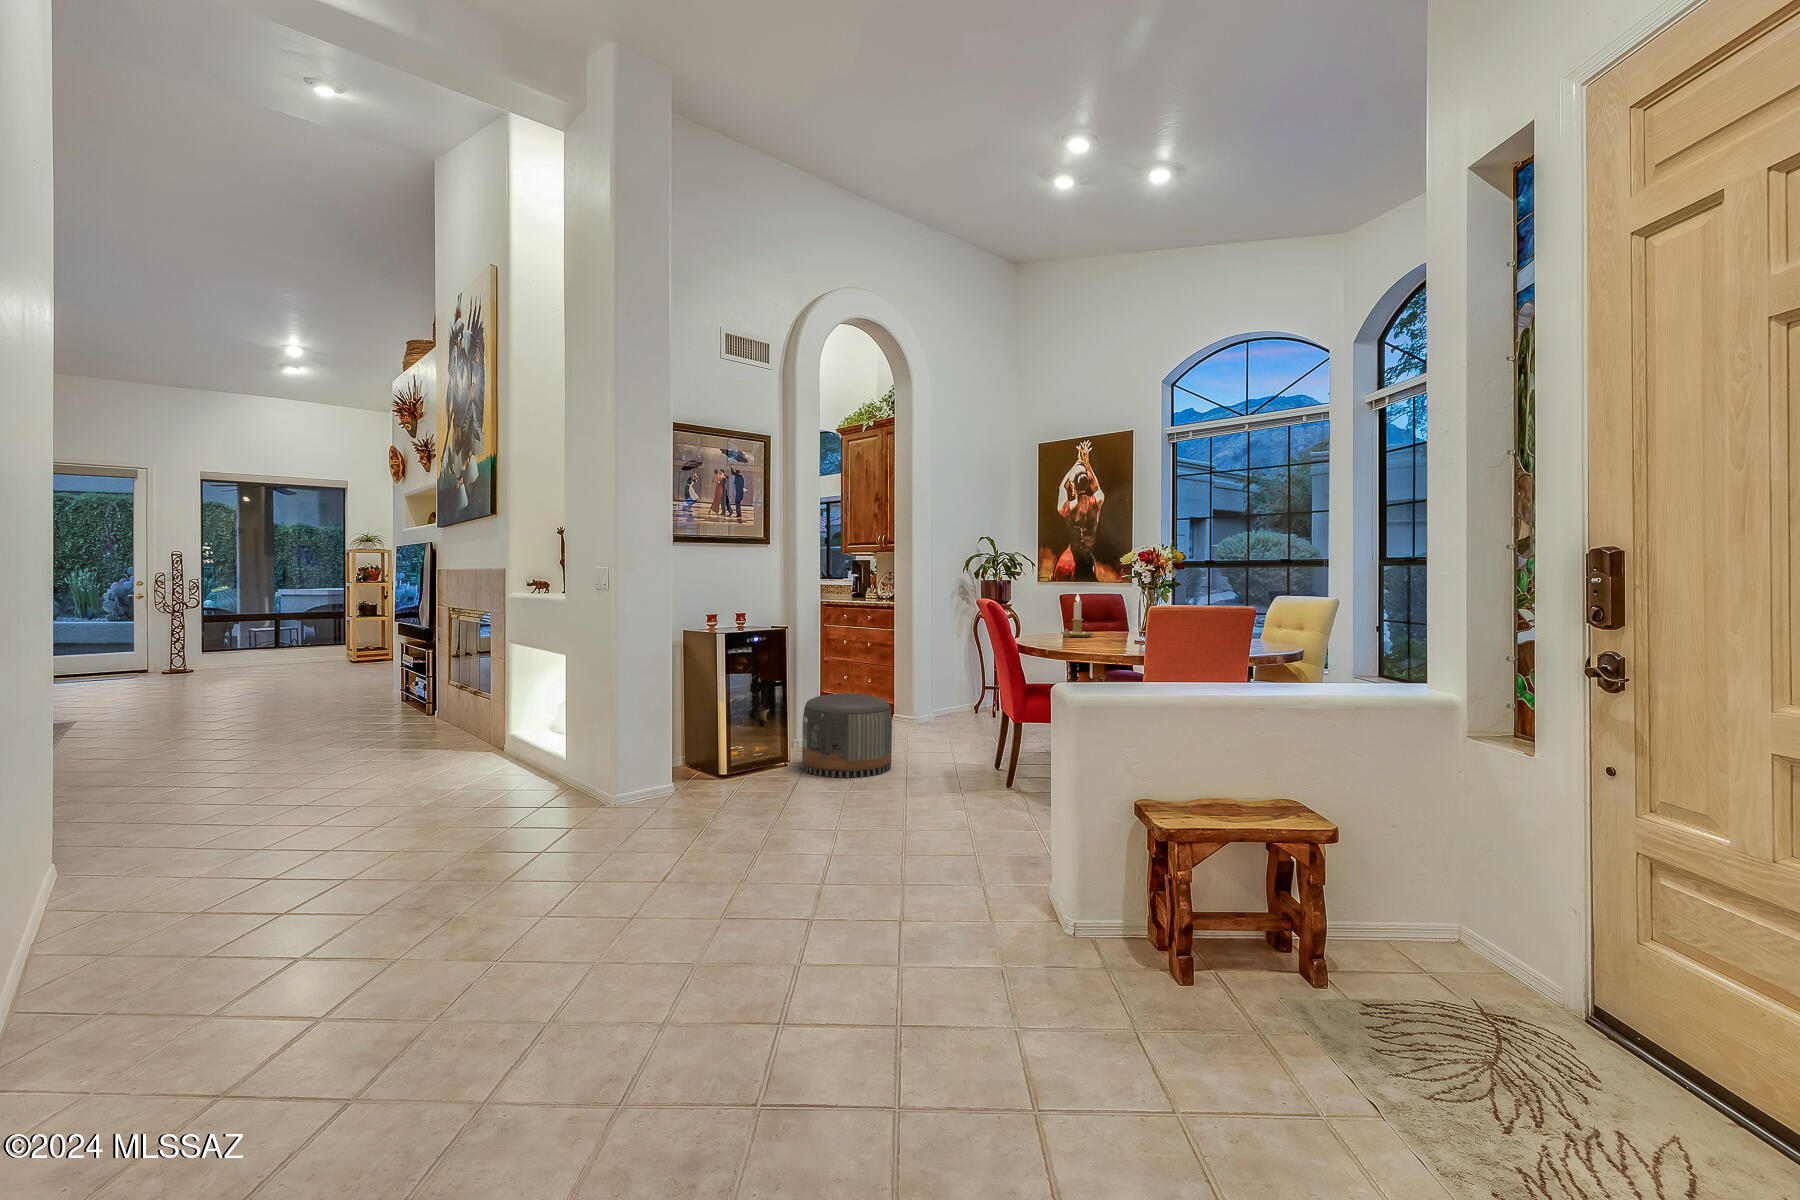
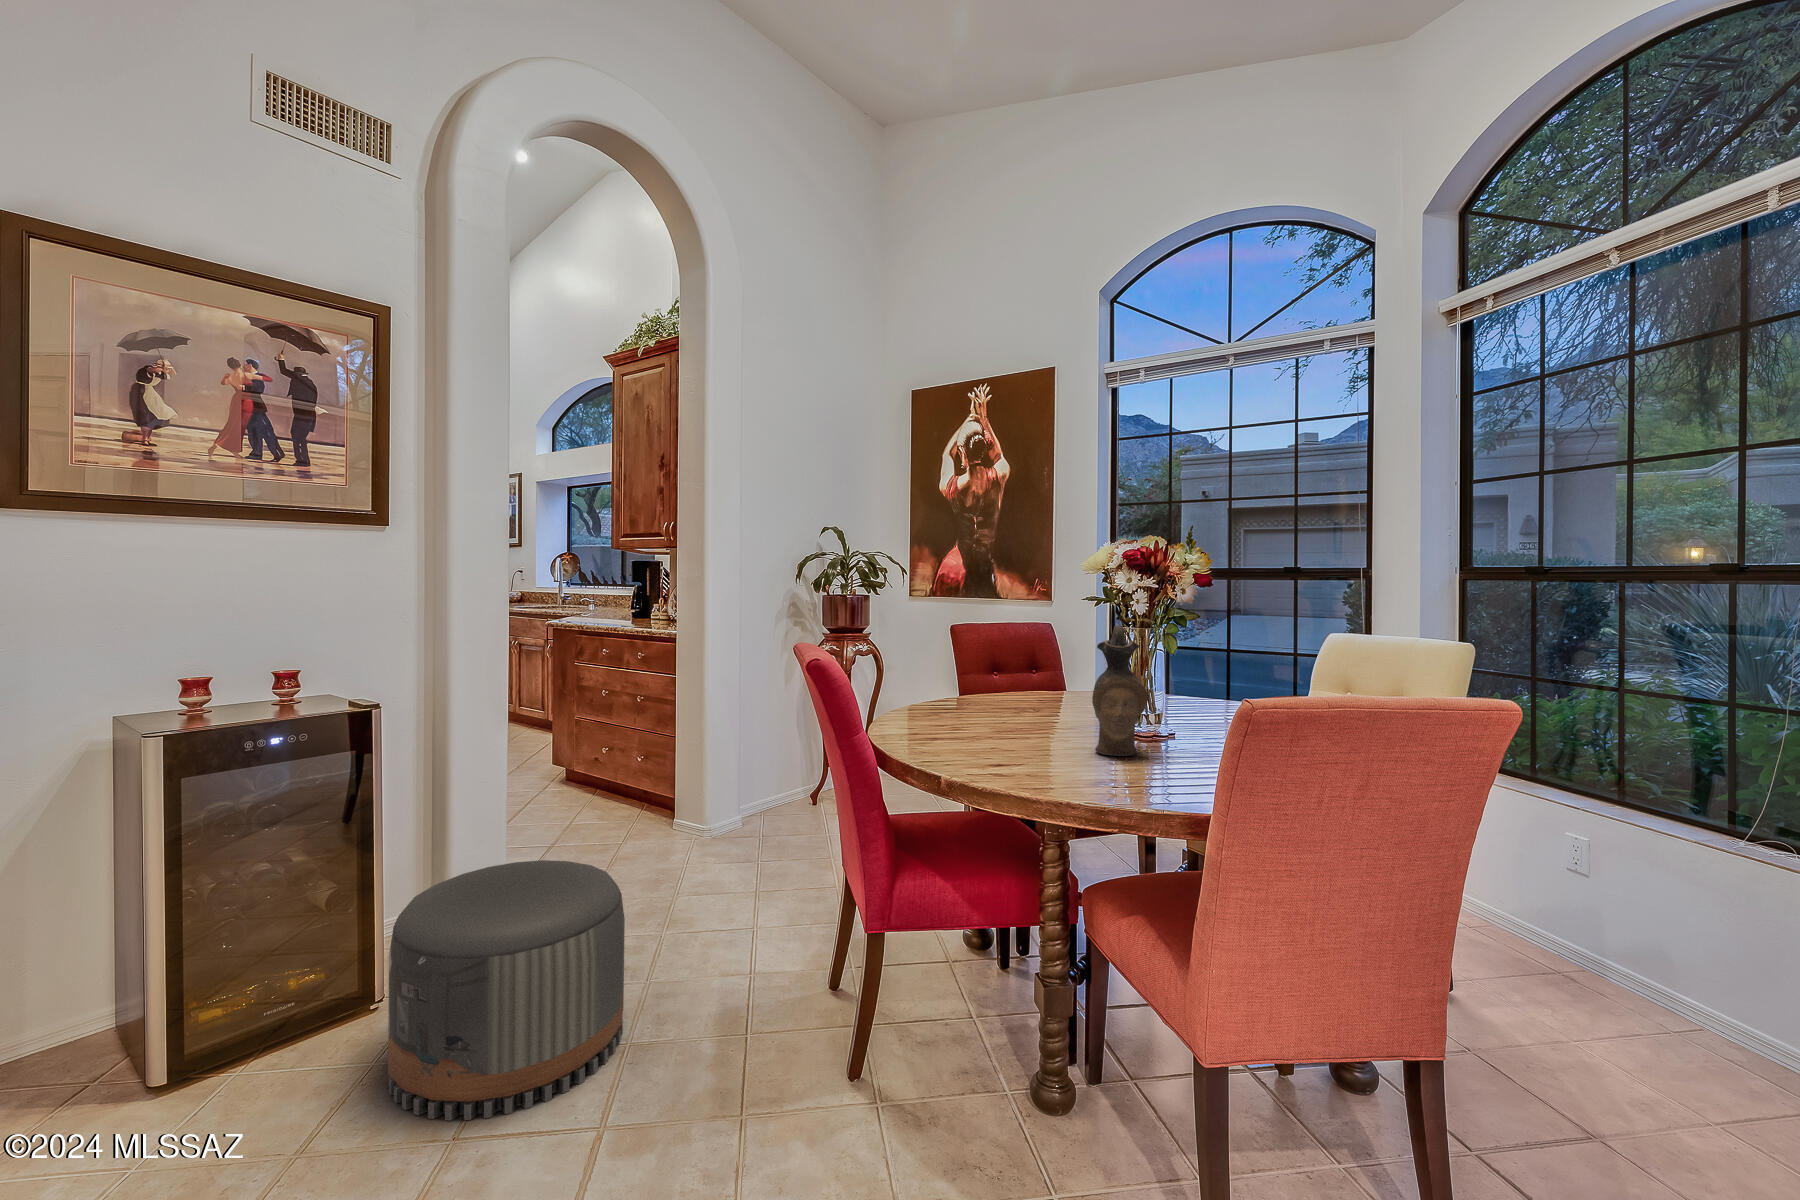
ceramic pitcher: none [1099,585,1122,642] -> present [1092,625,1148,756]
candlestick: present [1061,594,1094,637] -> none [987,634,1053,727]

